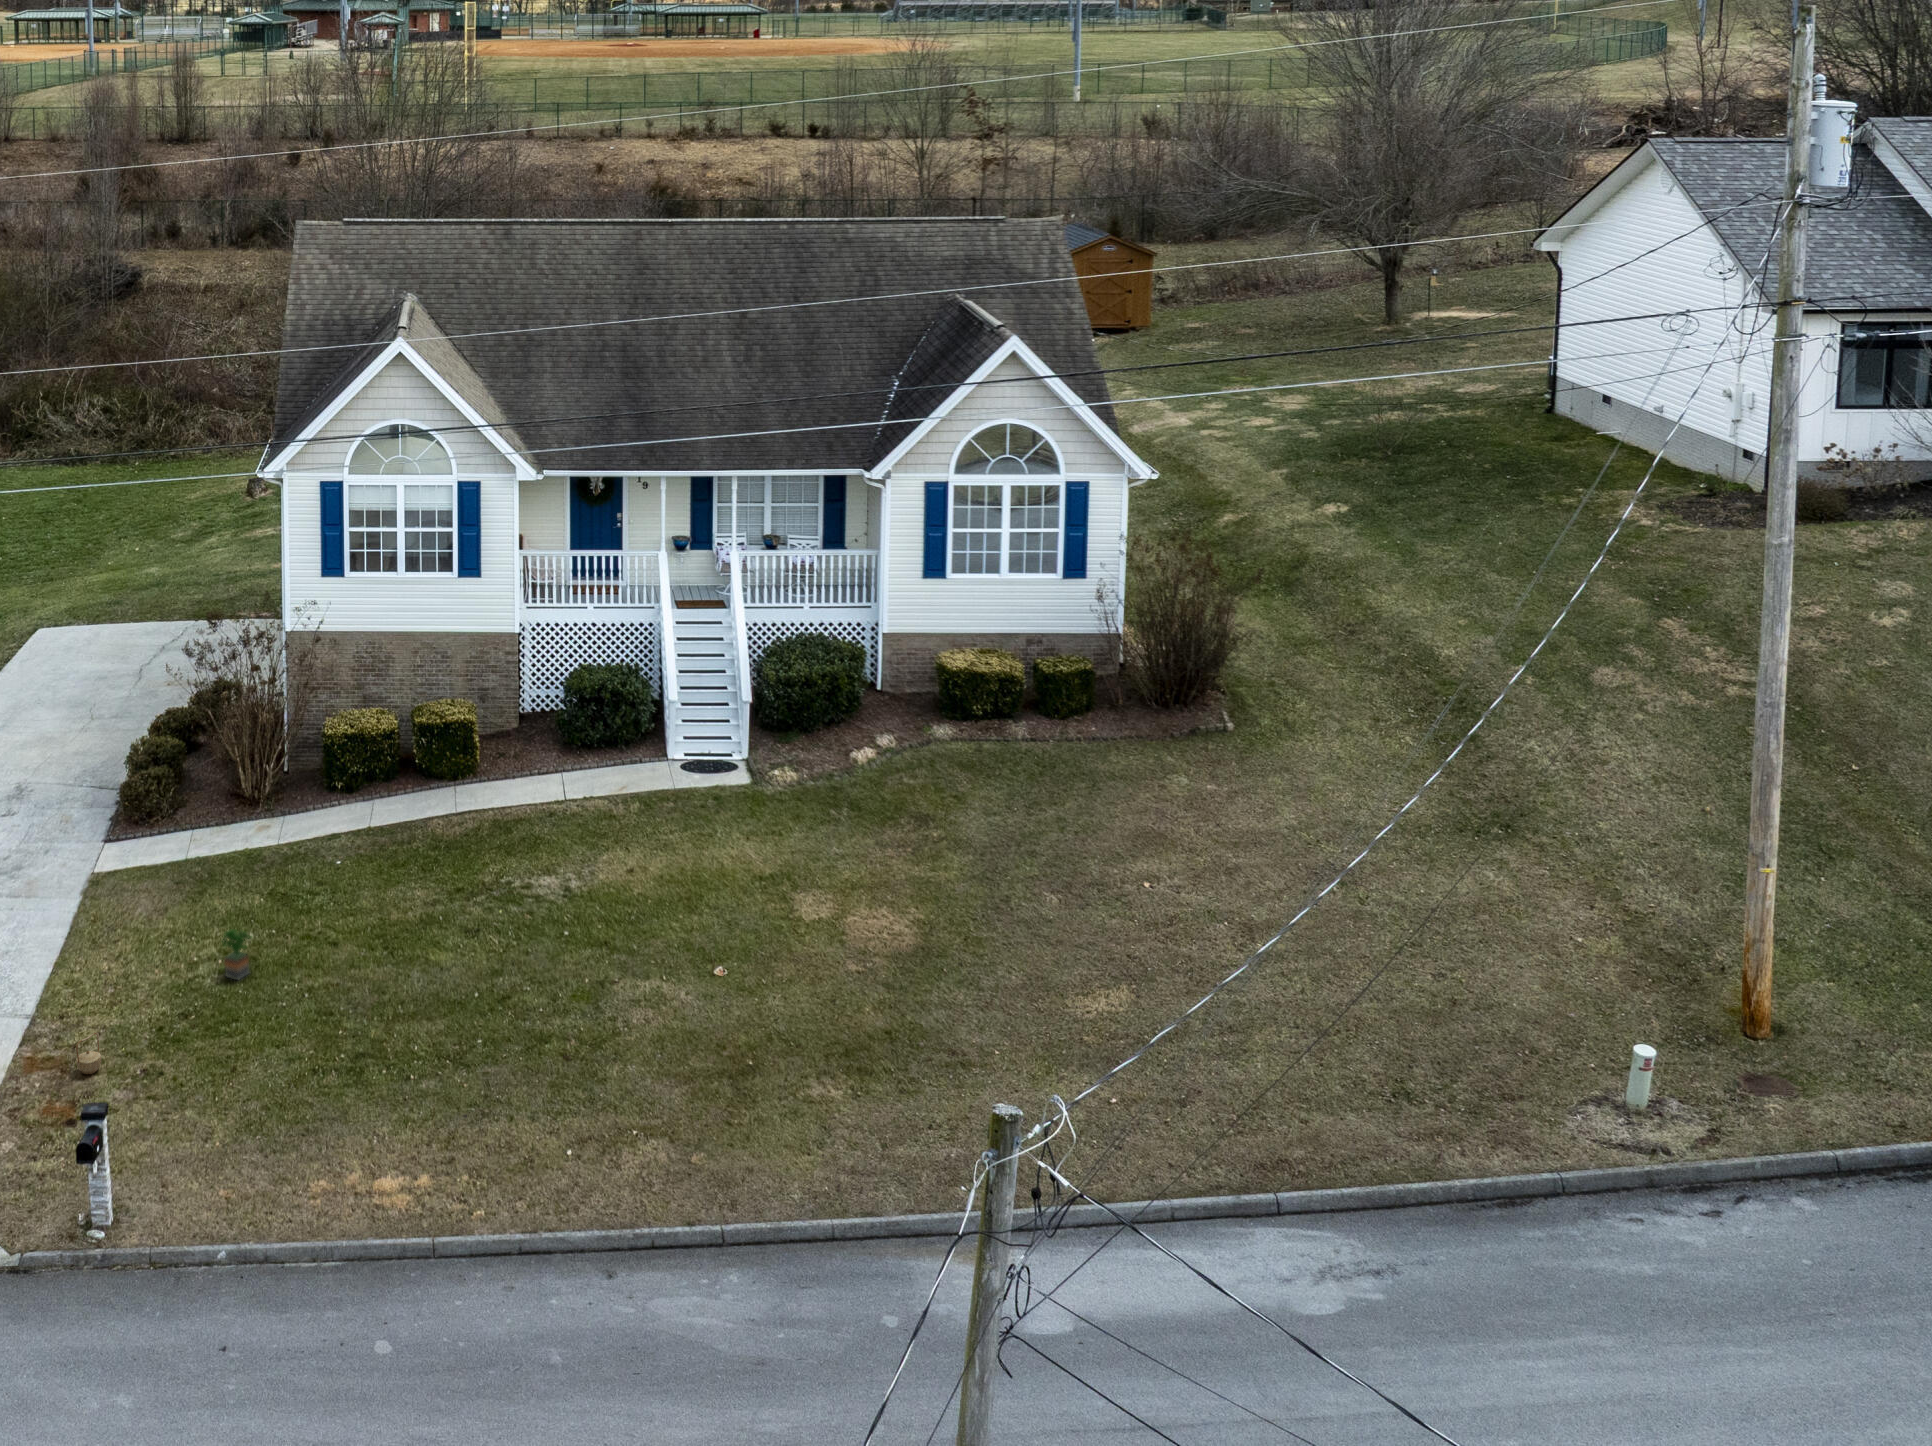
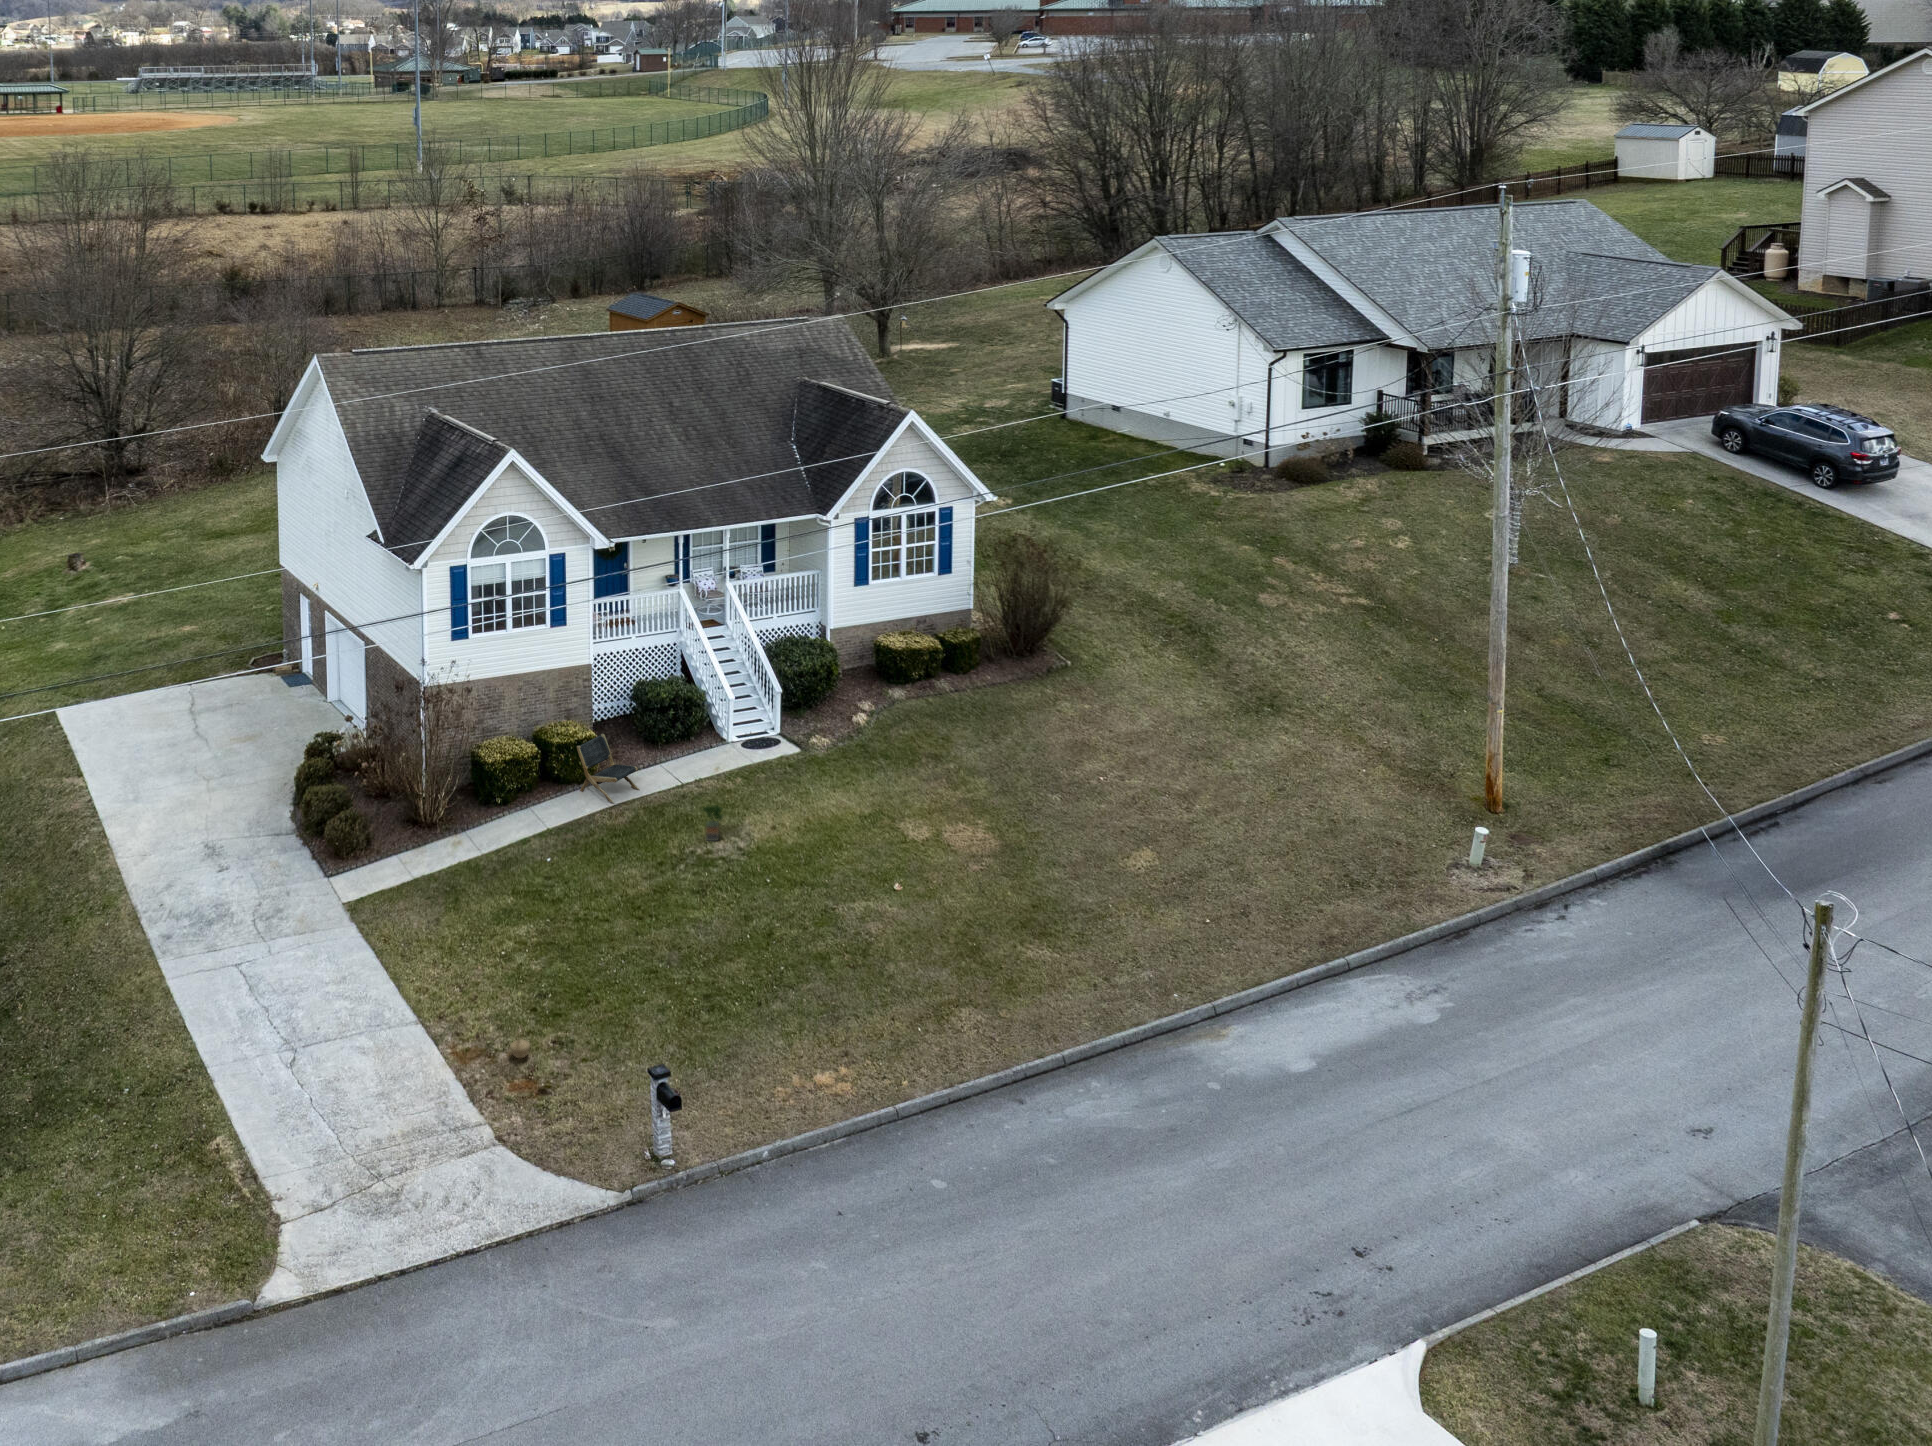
lounge chair: none [443,717,517,804] -> present [577,734,639,803]
potted tree: present [222,929,252,980] -> present [702,805,723,841]

